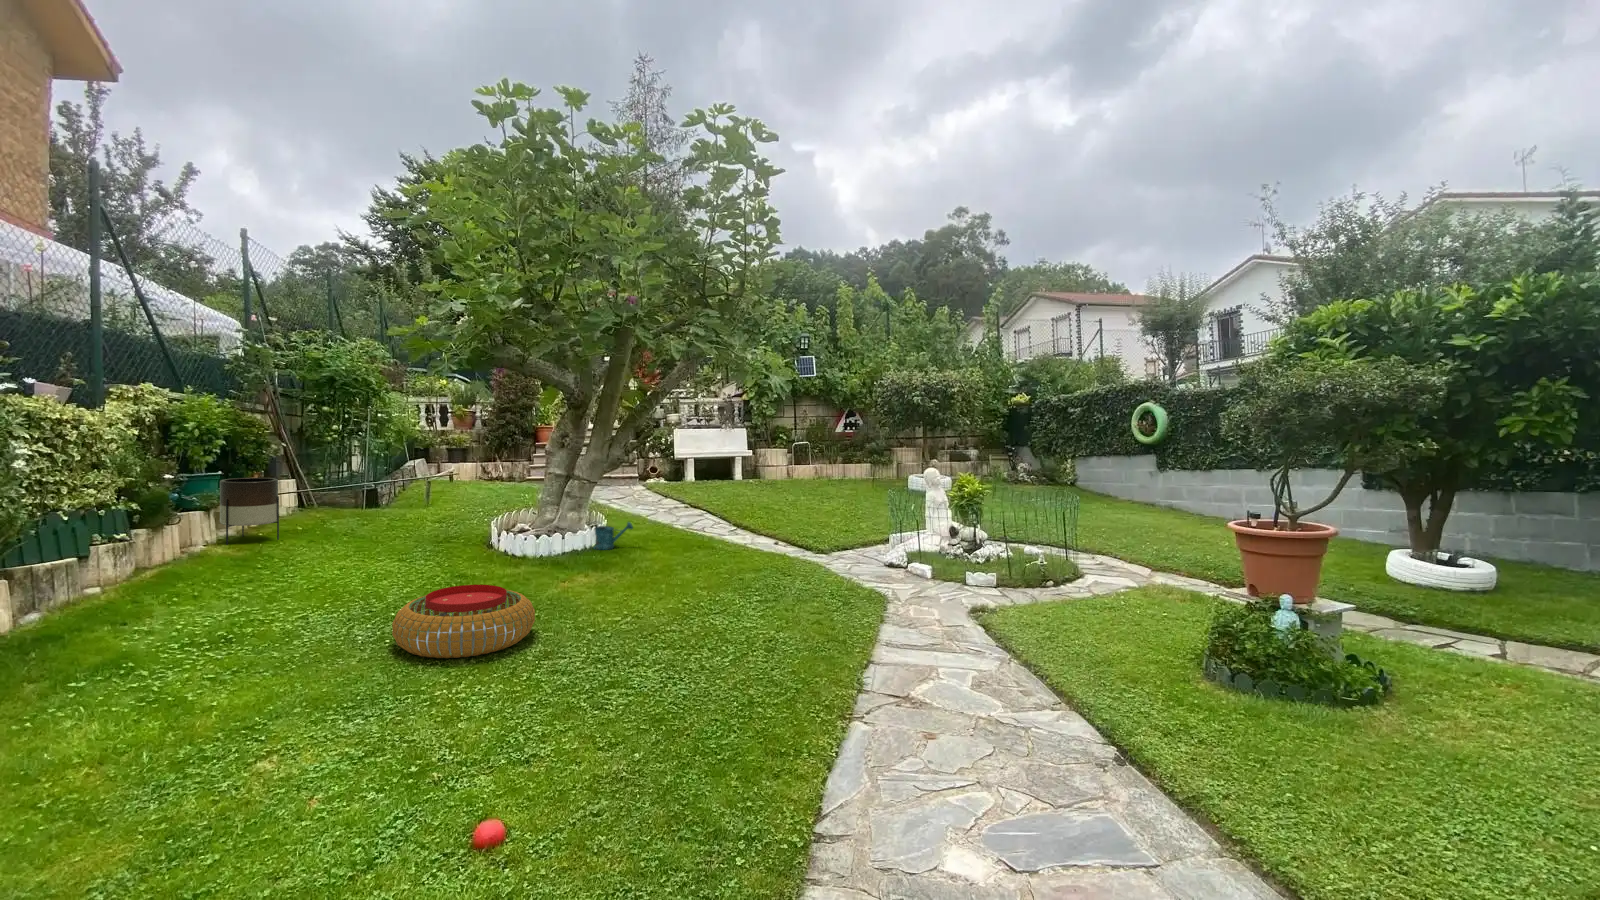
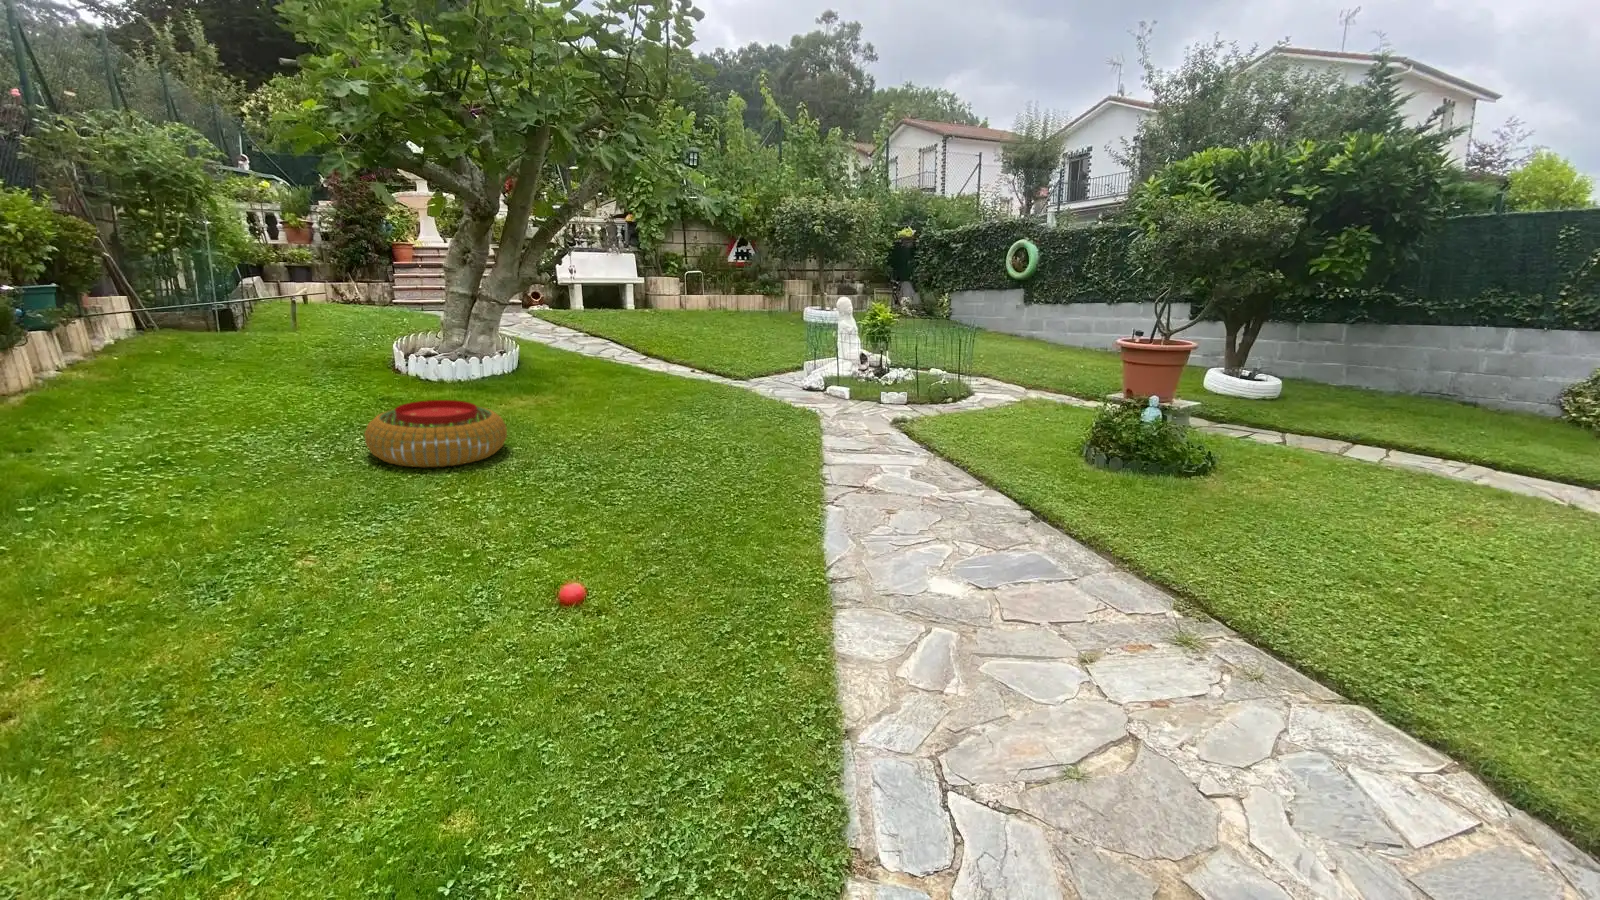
planter: present [220,478,279,545] -> none [70,290,158,366]
watering can: present [593,522,633,550] -> none [507,345,555,374]

